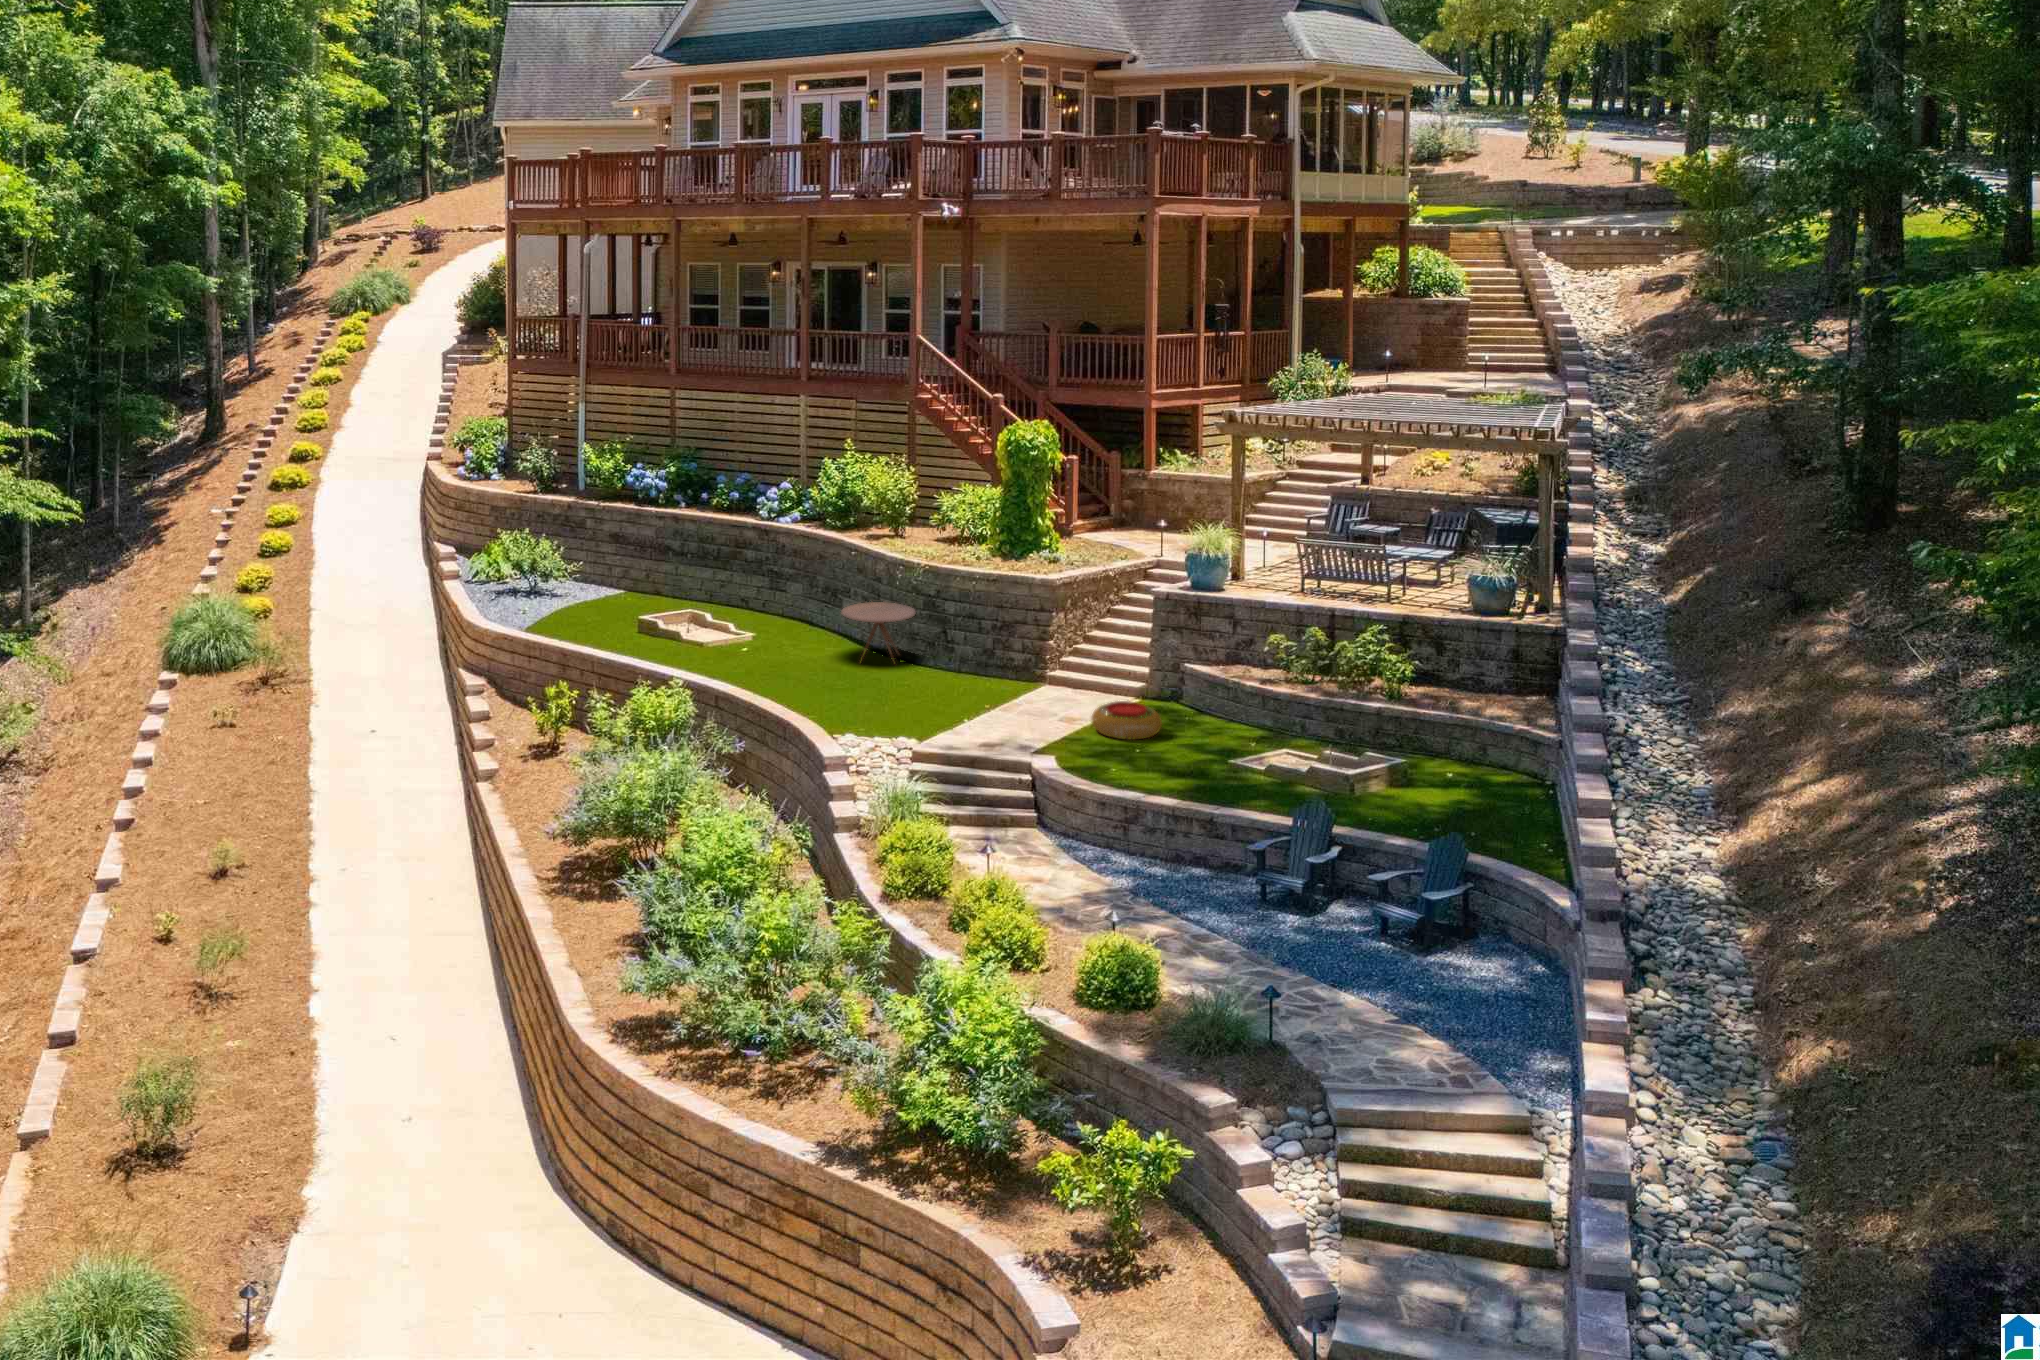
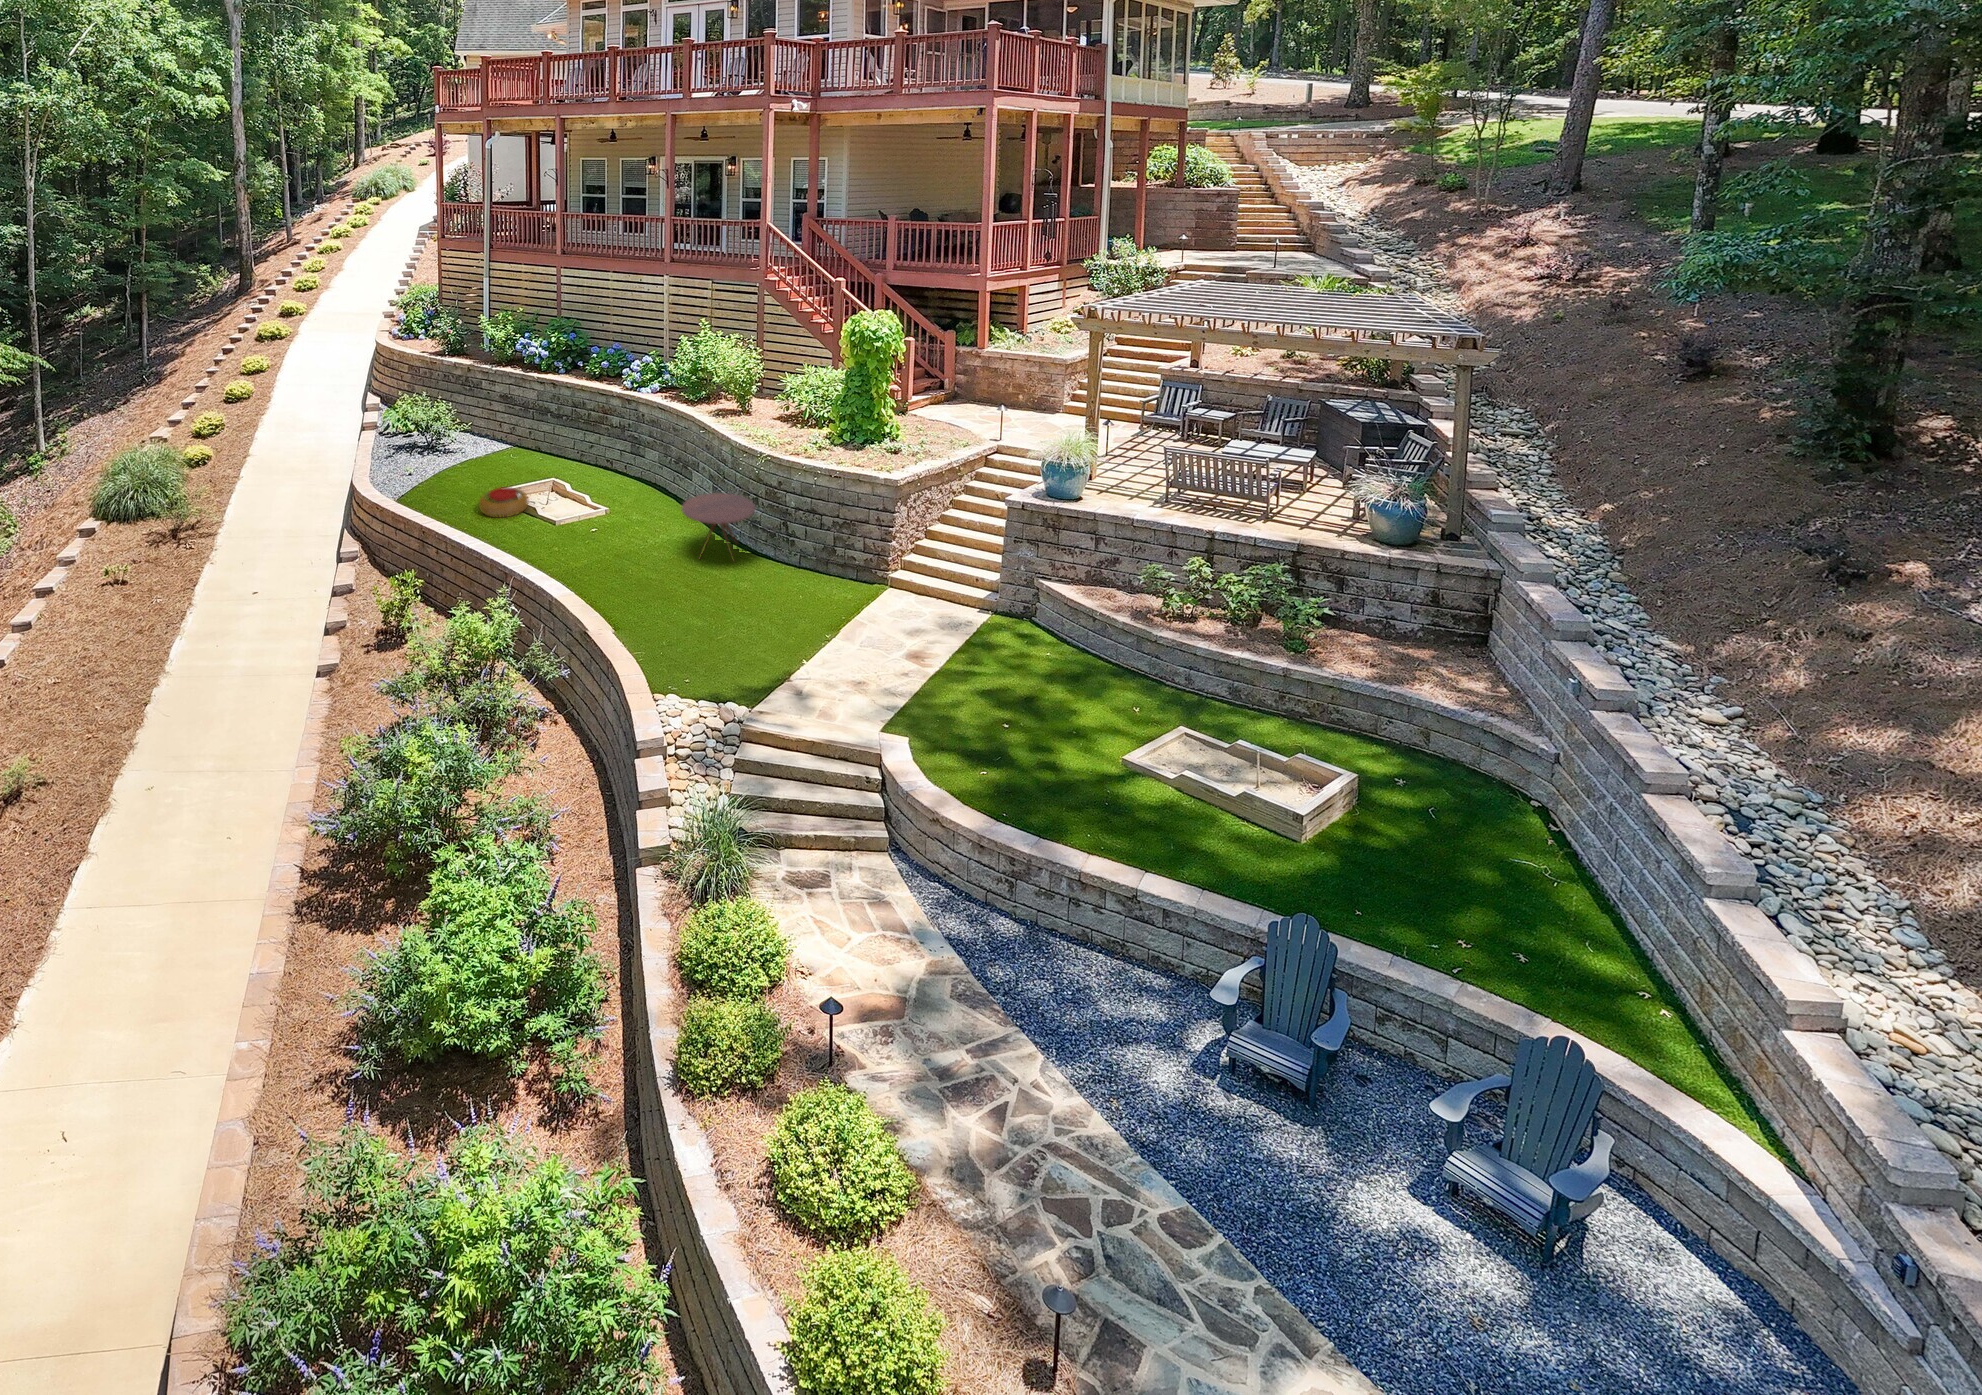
pouf: present [1091,701,1162,740] -> present [479,487,529,517]

